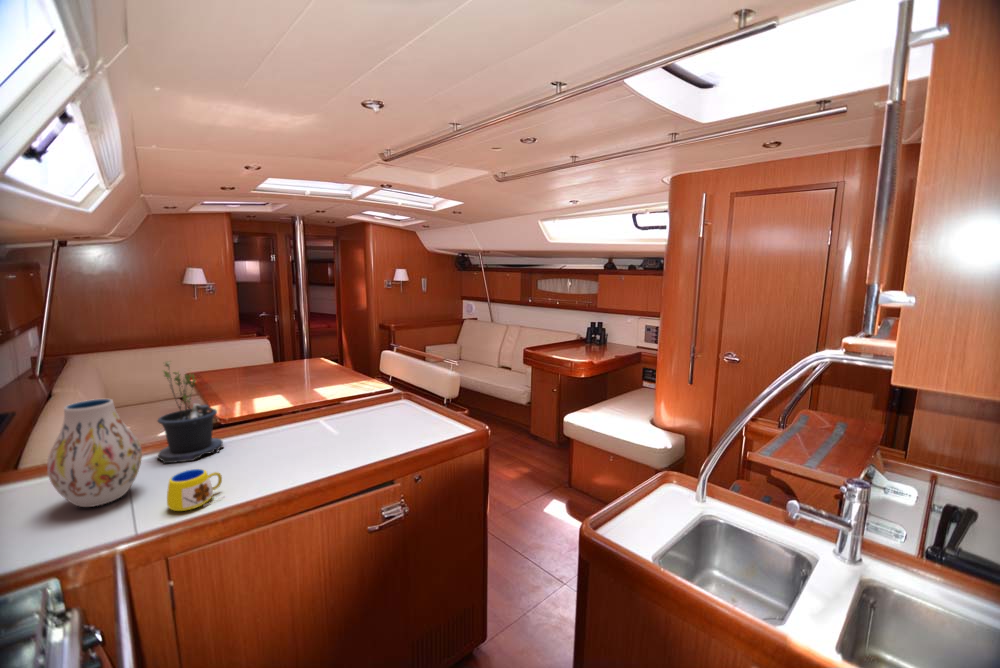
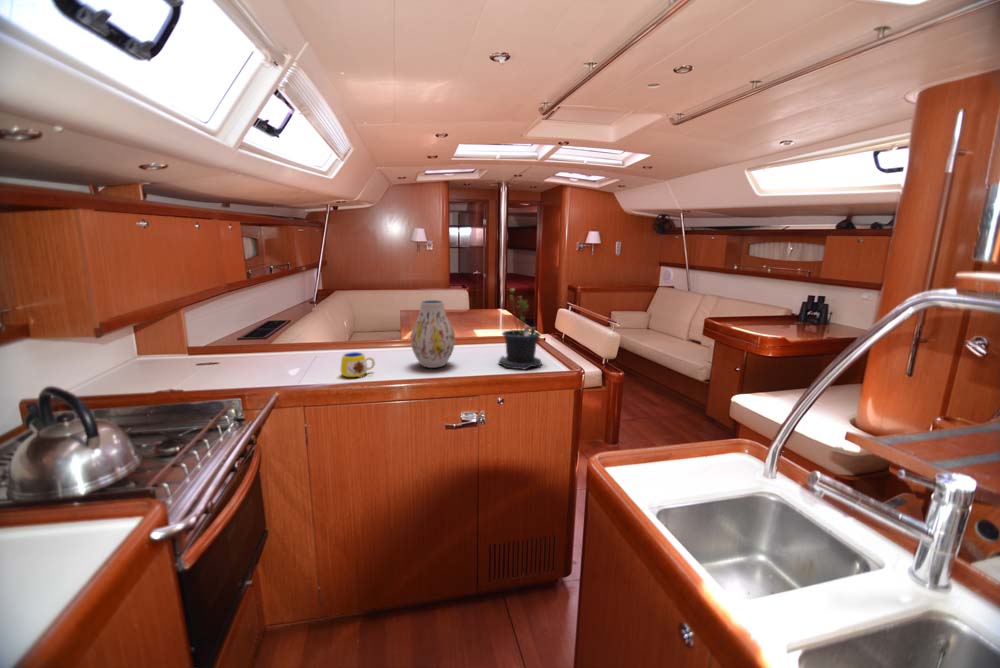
potted plant: present [157,361,223,463] -> present [499,288,542,369]
vase: present [47,399,142,507] -> present [411,300,455,368]

